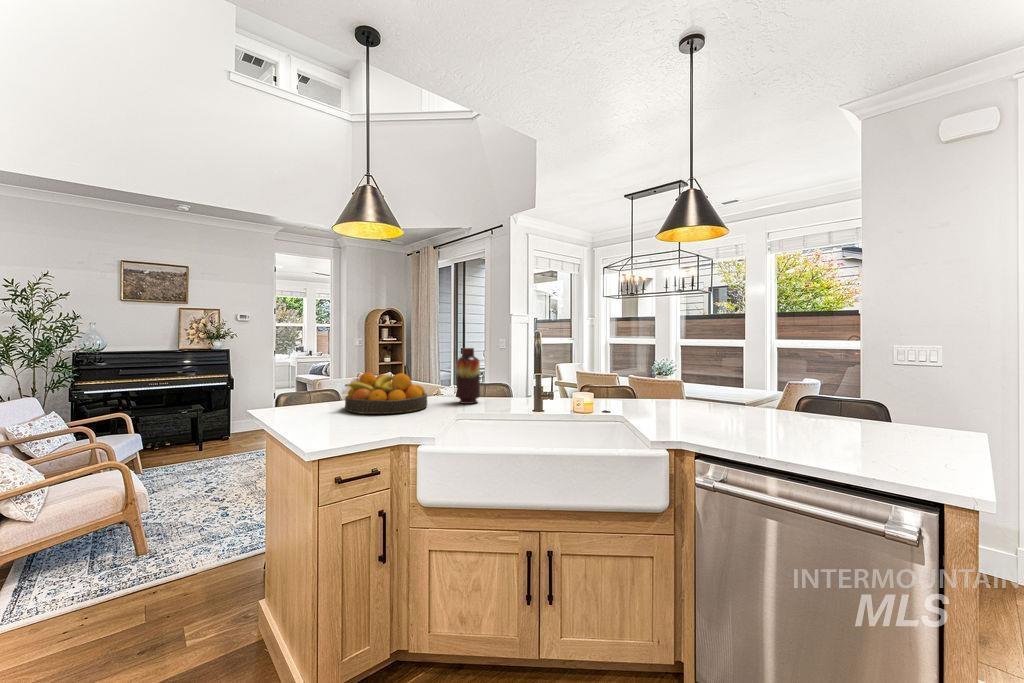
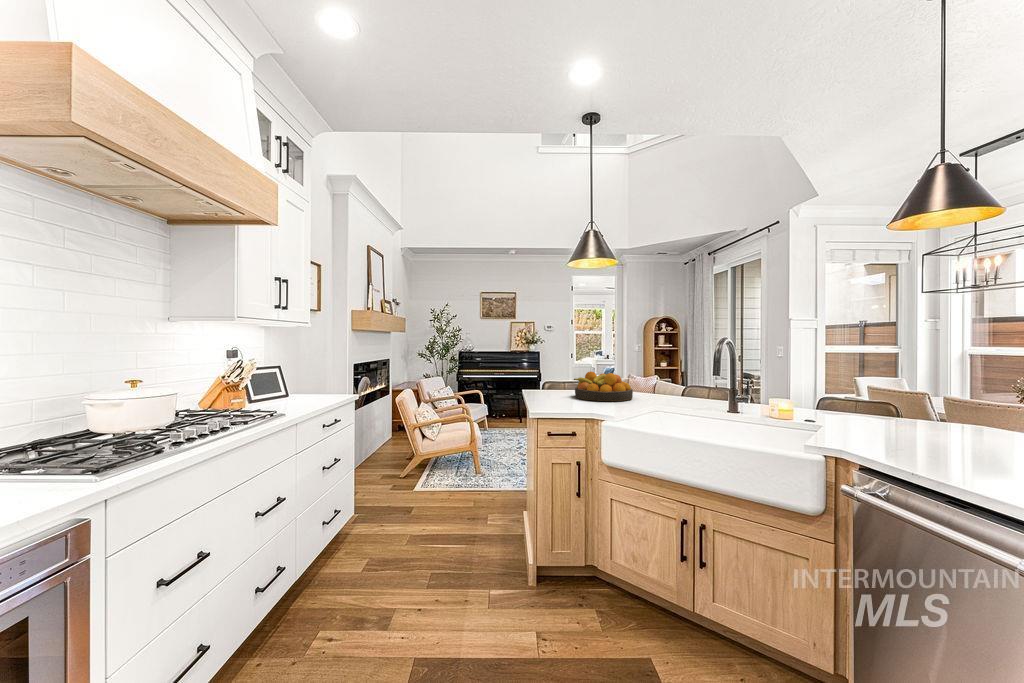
vase: present [456,348,480,404] -> none [659,356,678,401]

